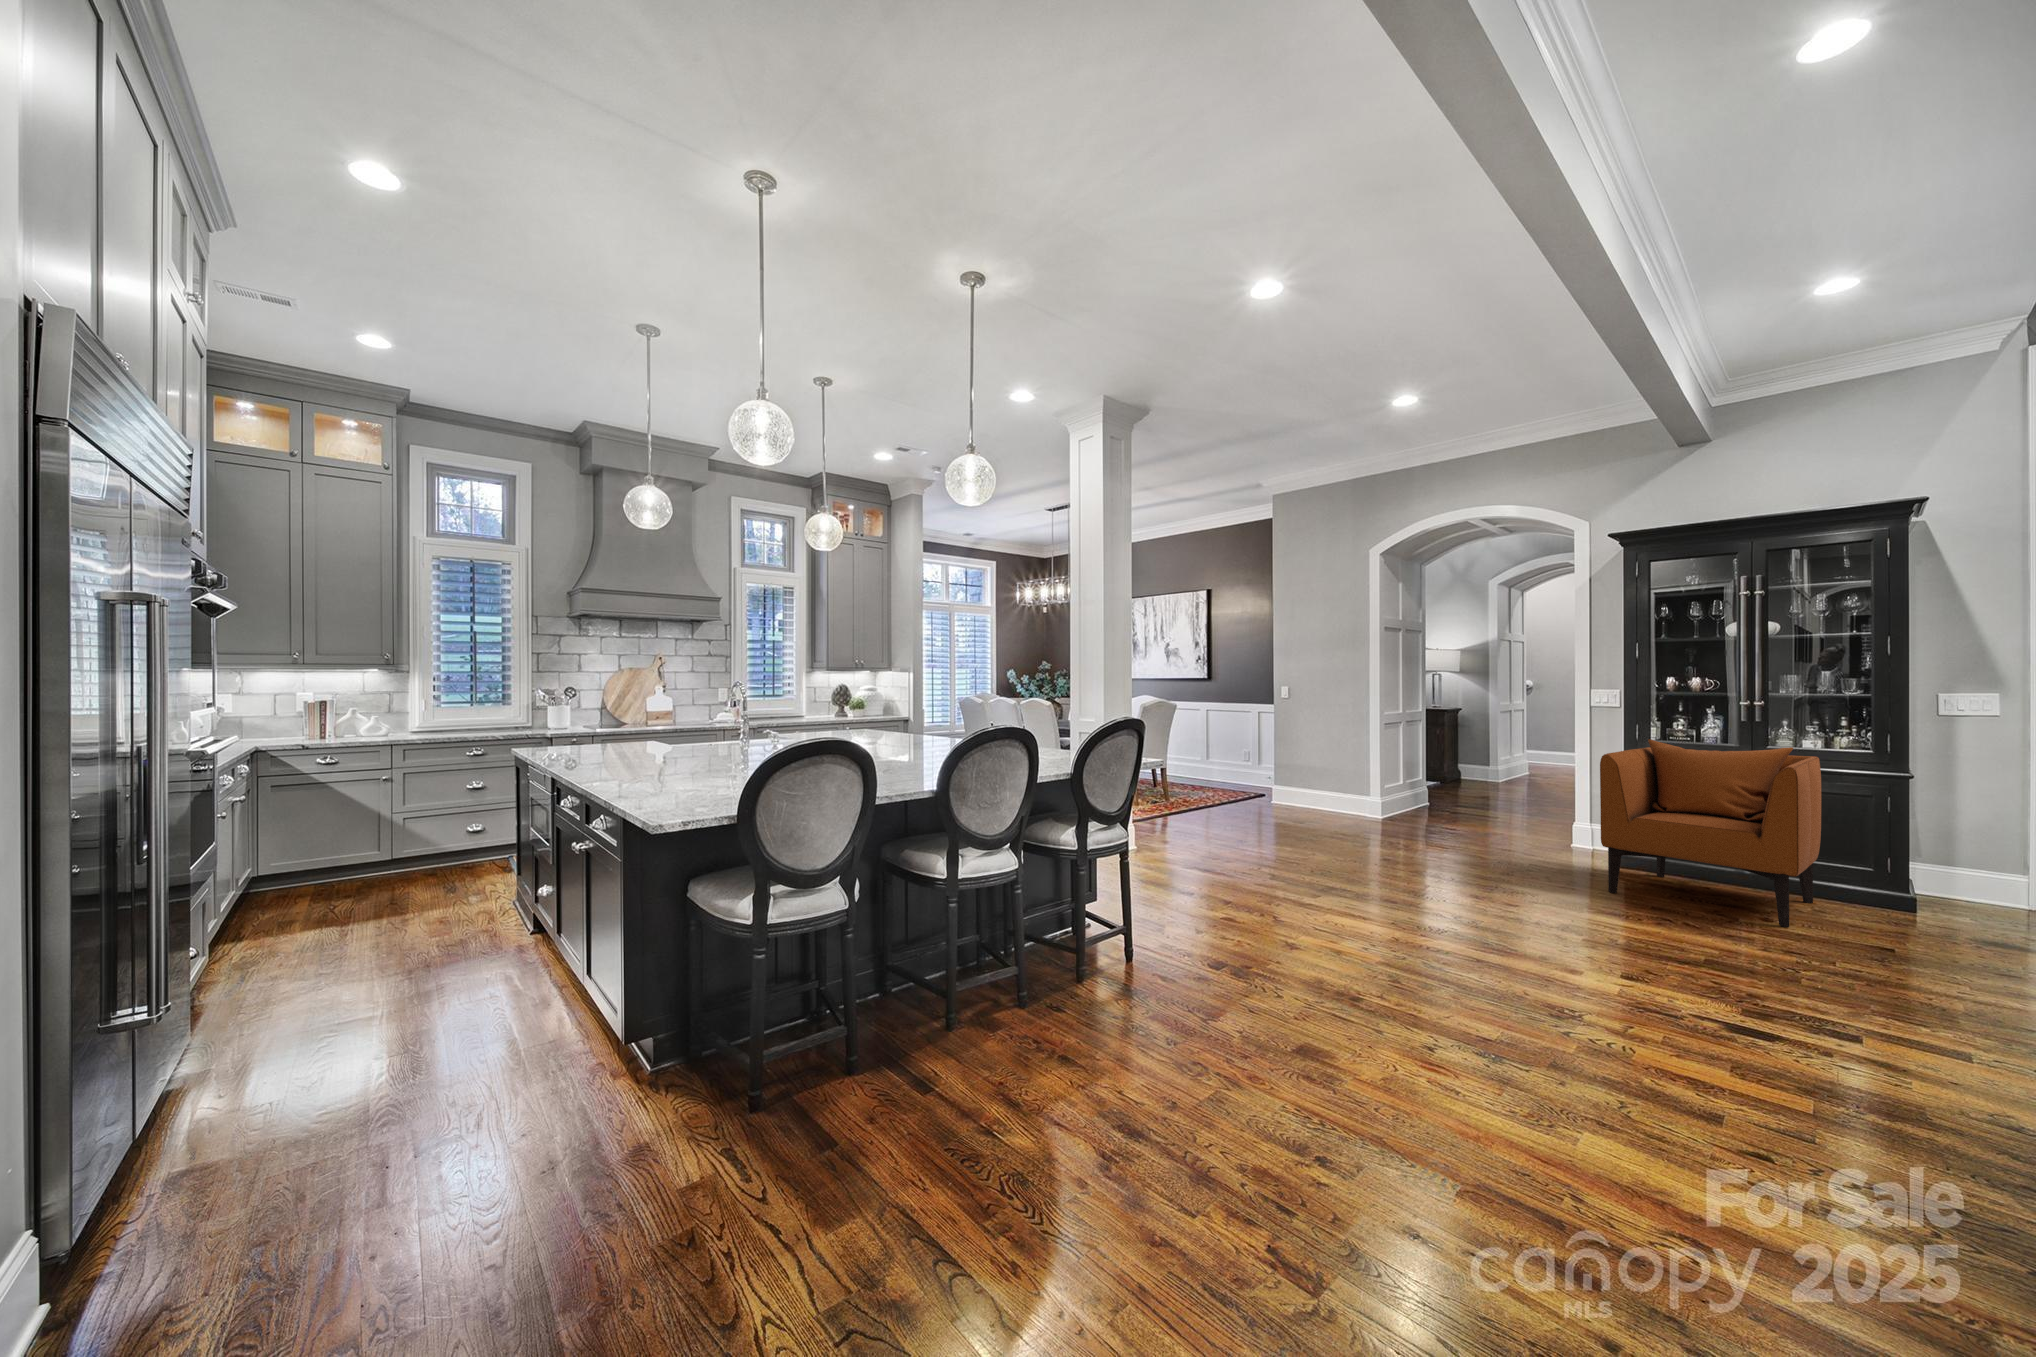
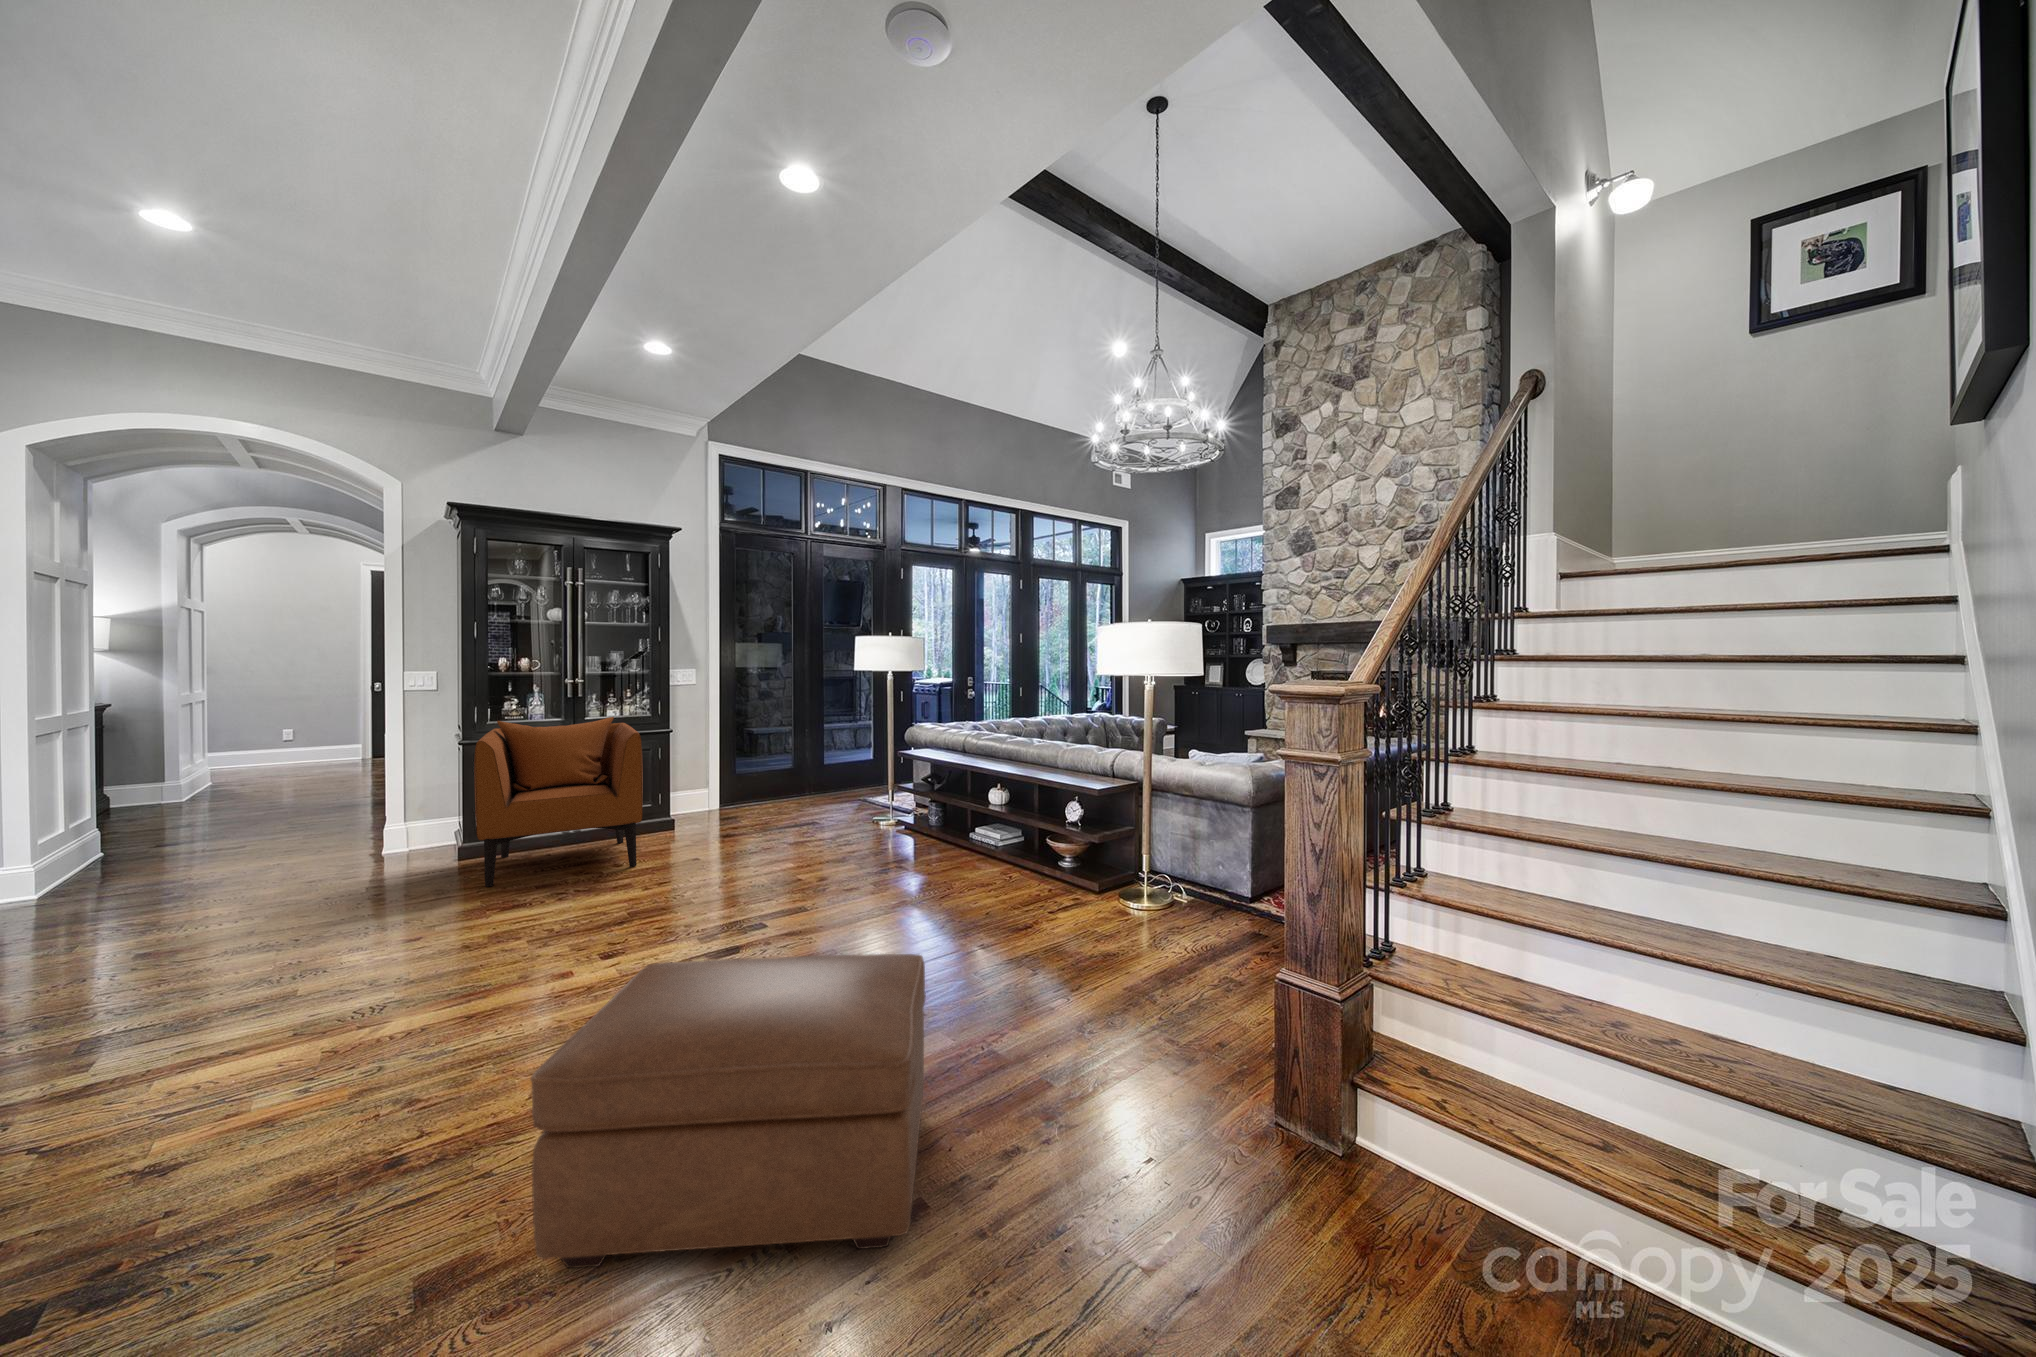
ottoman: none [1331,941,1751,1260] -> present [530,954,926,1268]

